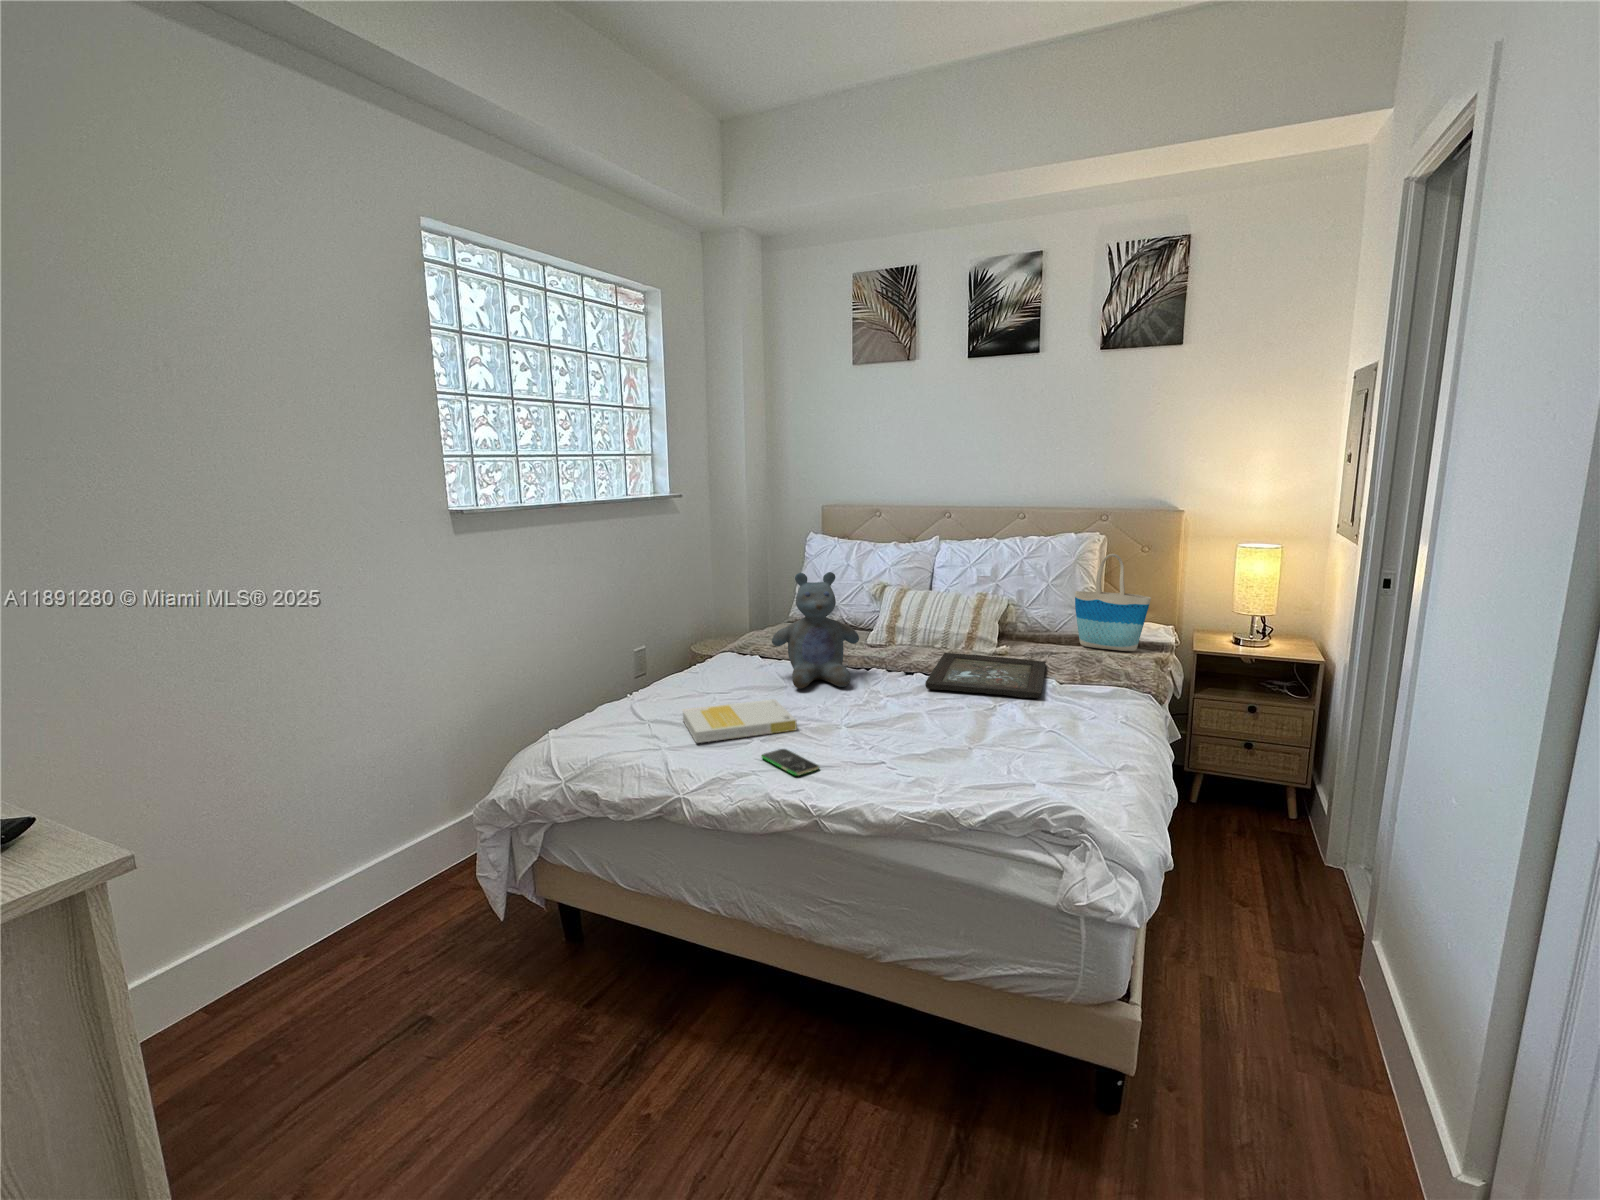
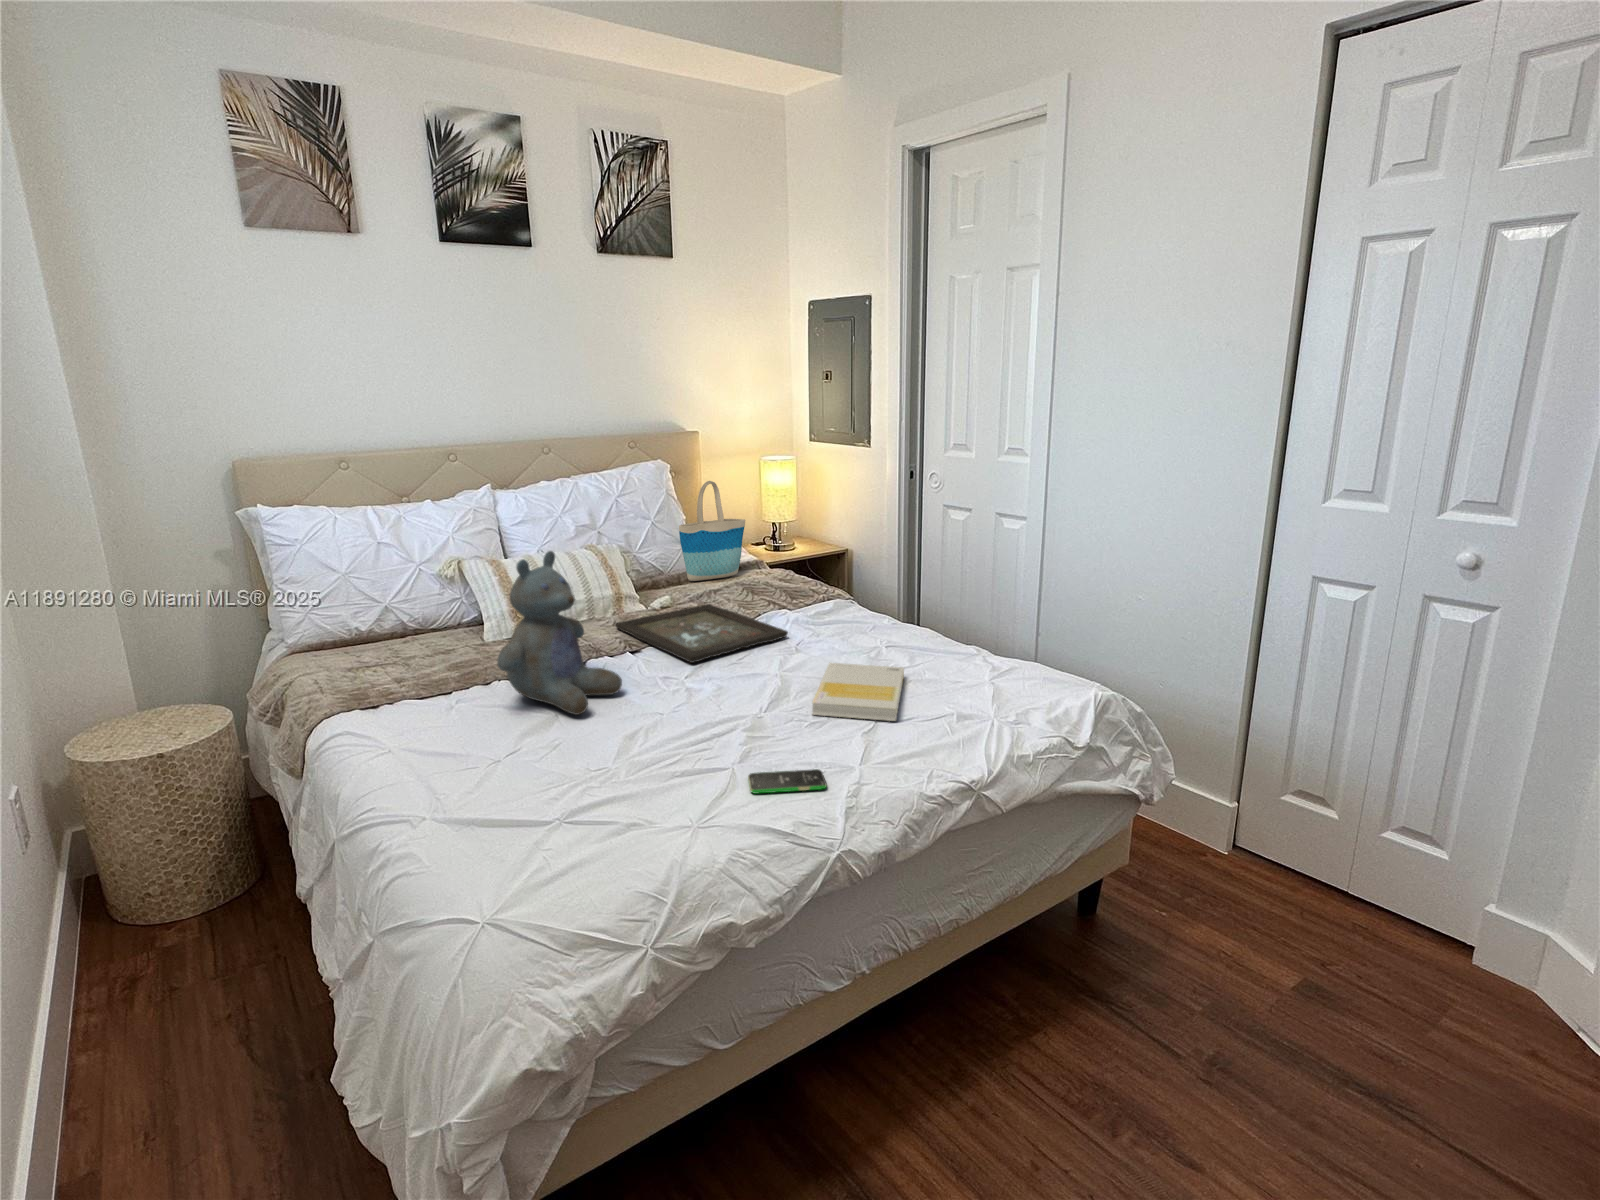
book: present [683,699,797,743] -> present [812,663,904,721]

